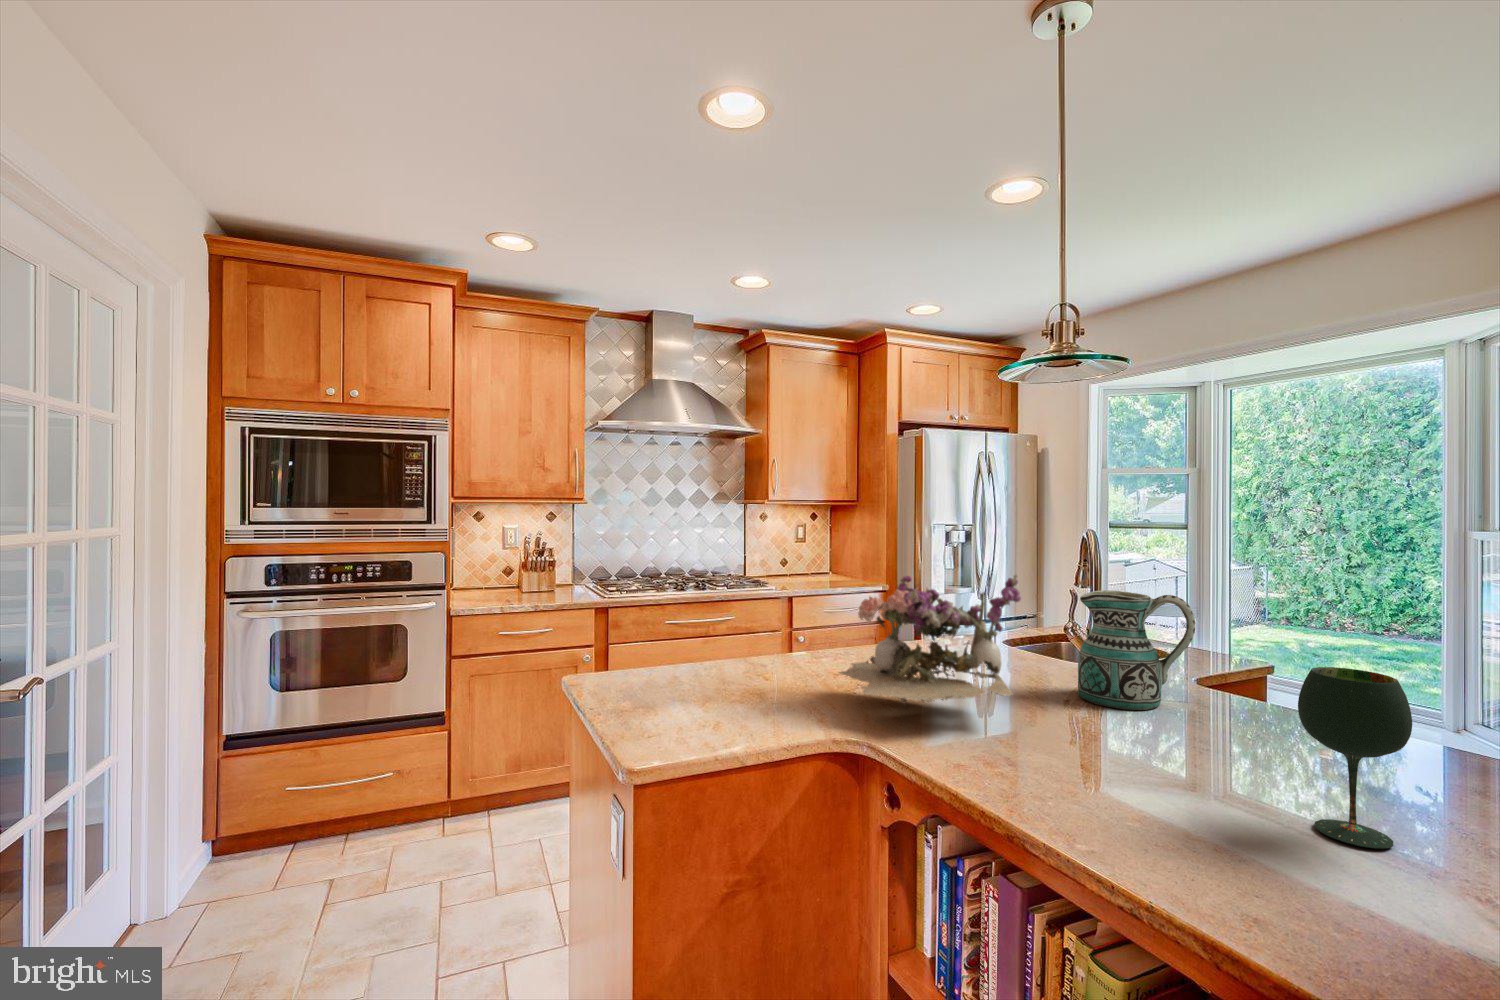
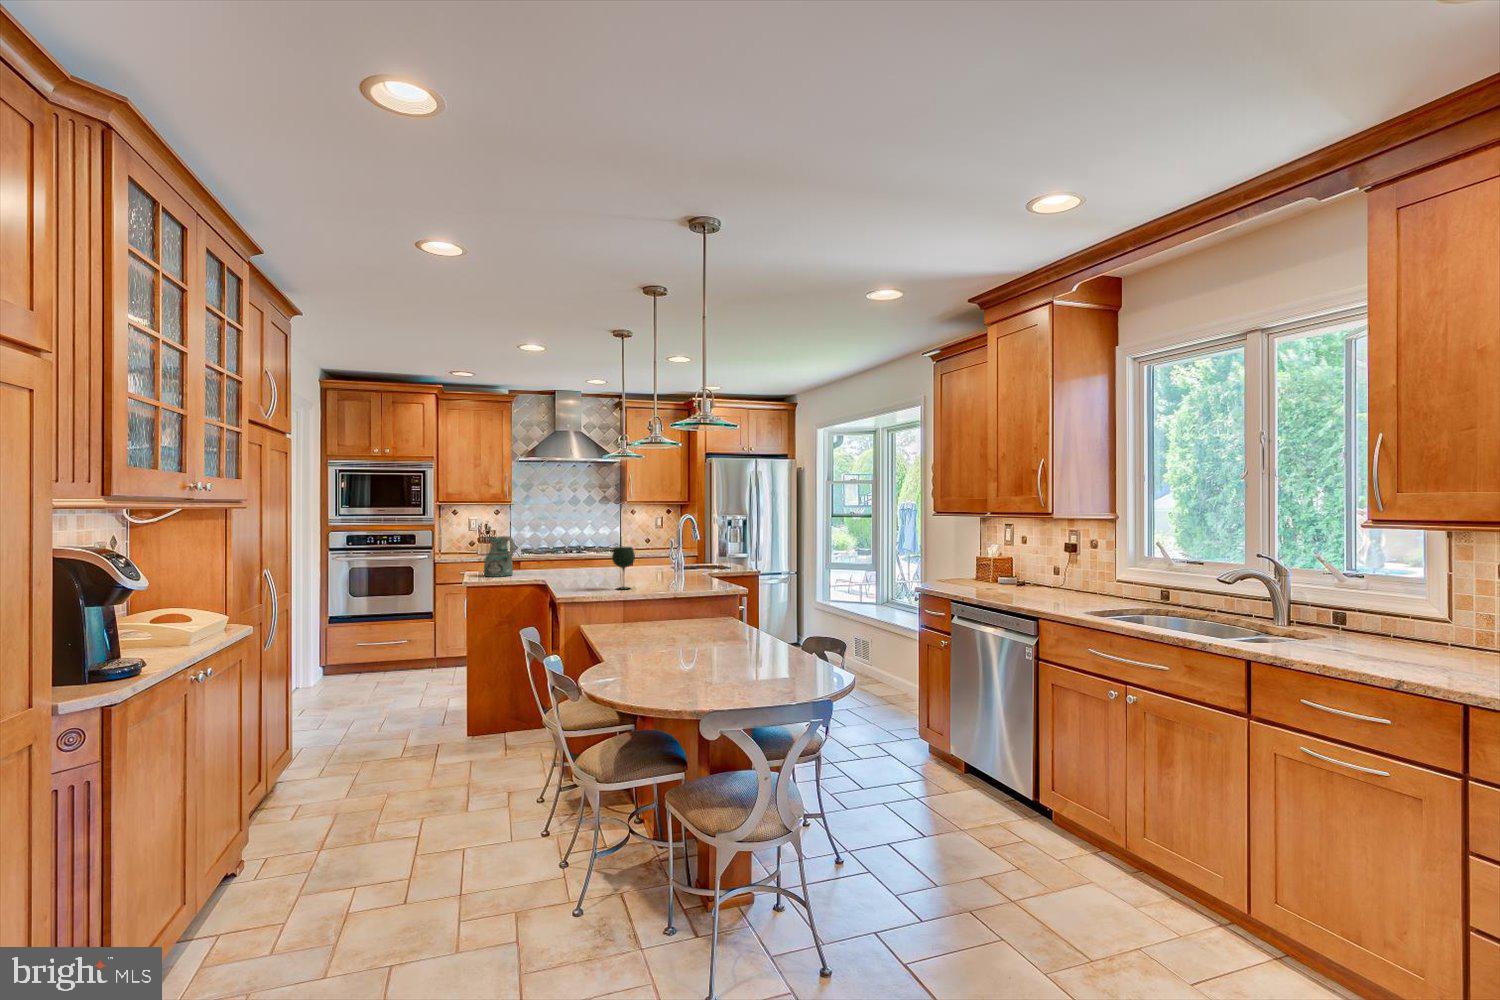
flower arrangement: present [840,574,1021,704] -> none [545,528,603,577]
ceramic pitcher: present [1078,590,1196,710] -> present [484,536,515,577]

